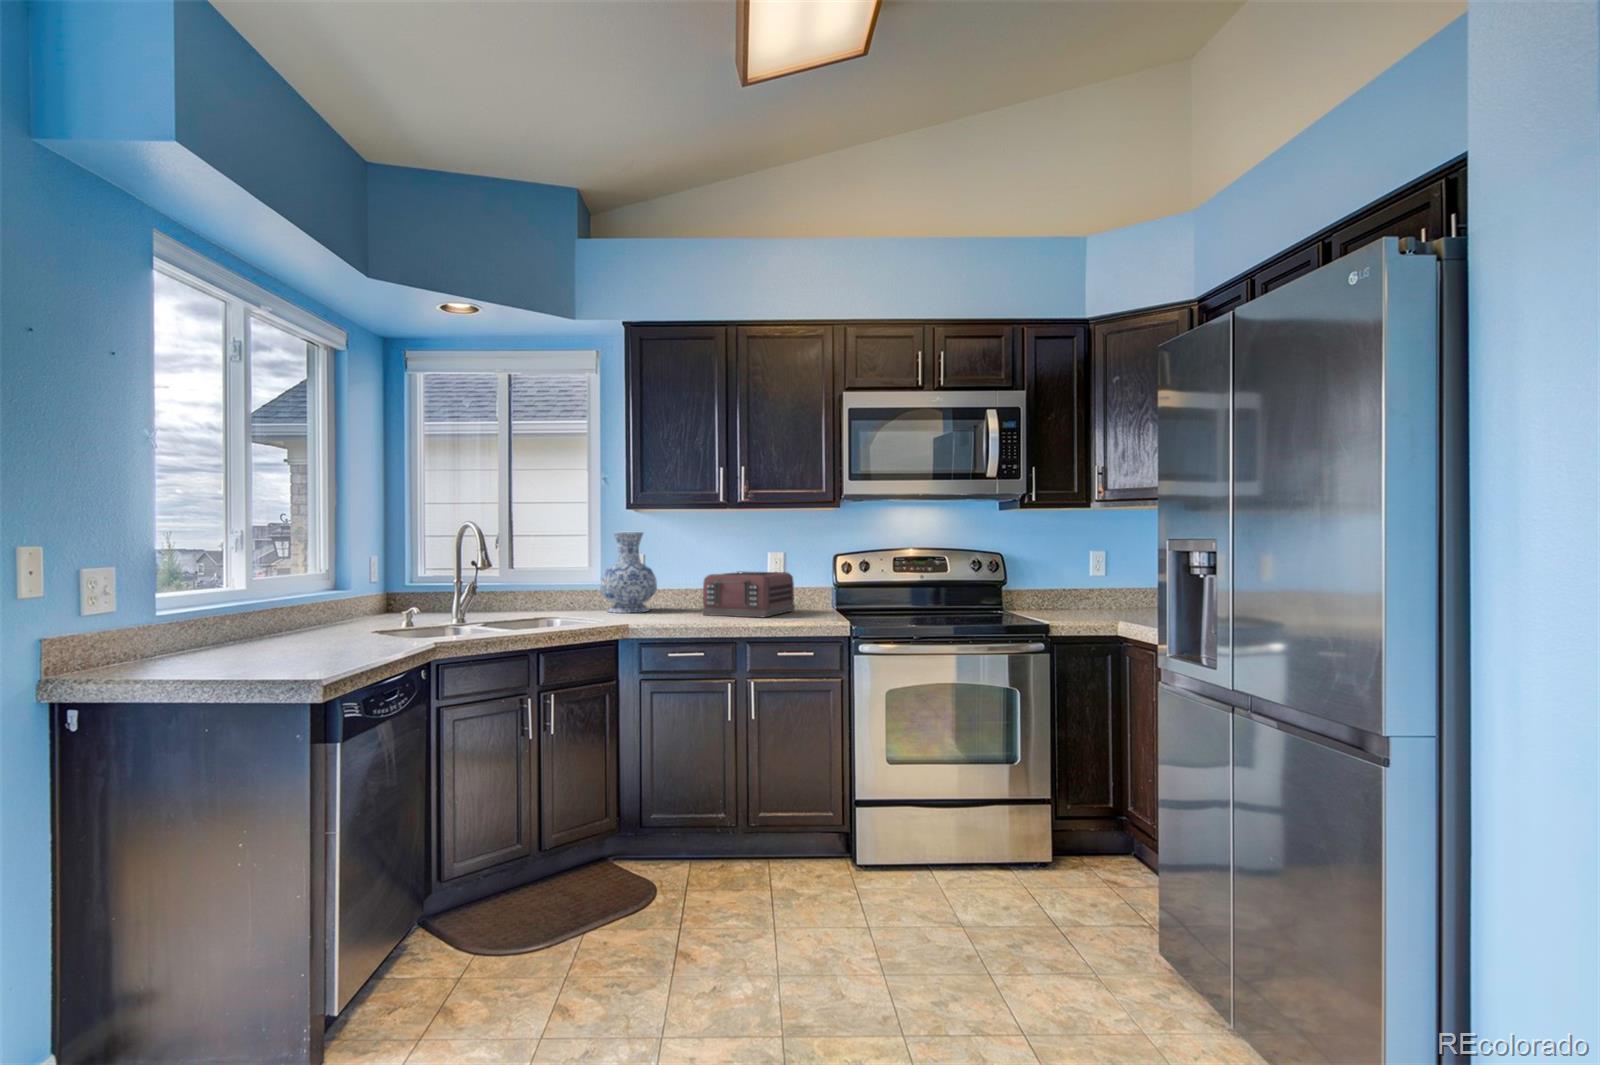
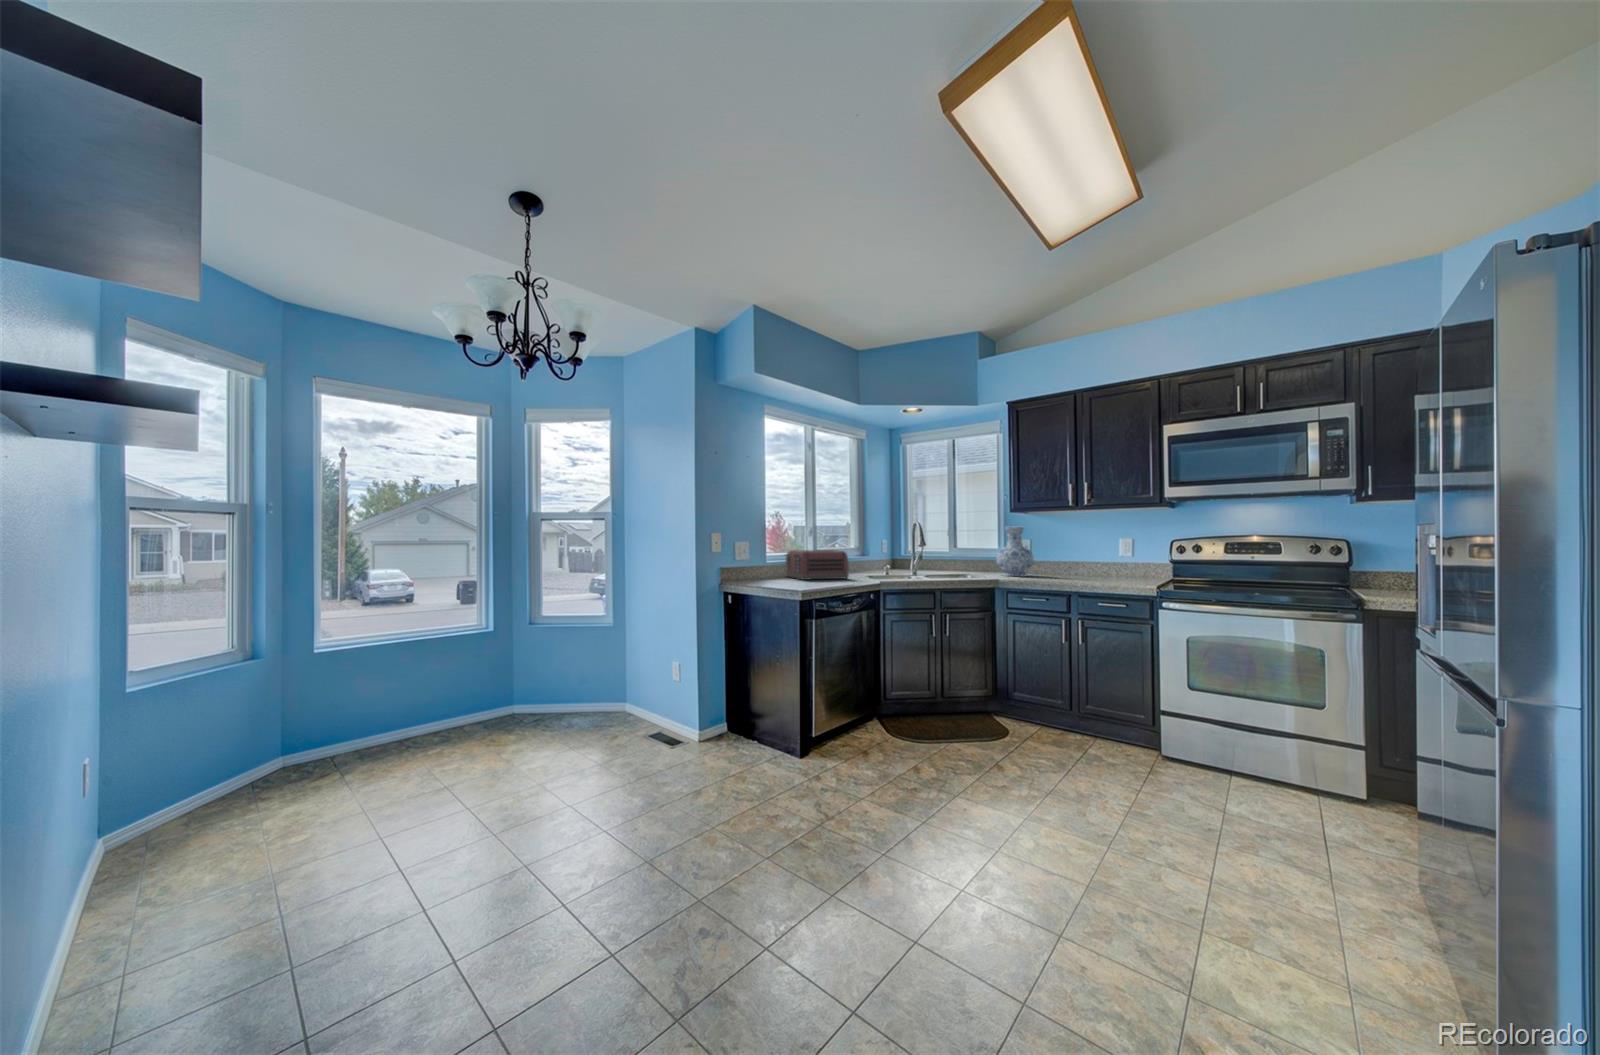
toaster: present [702,572,795,617] -> present [785,550,849,580]

